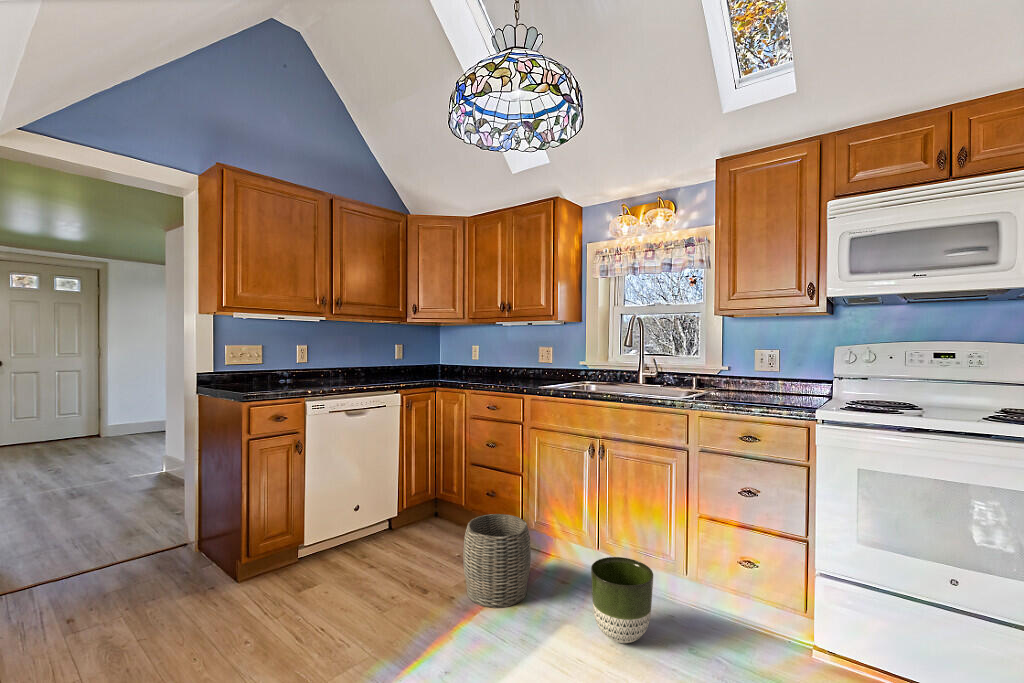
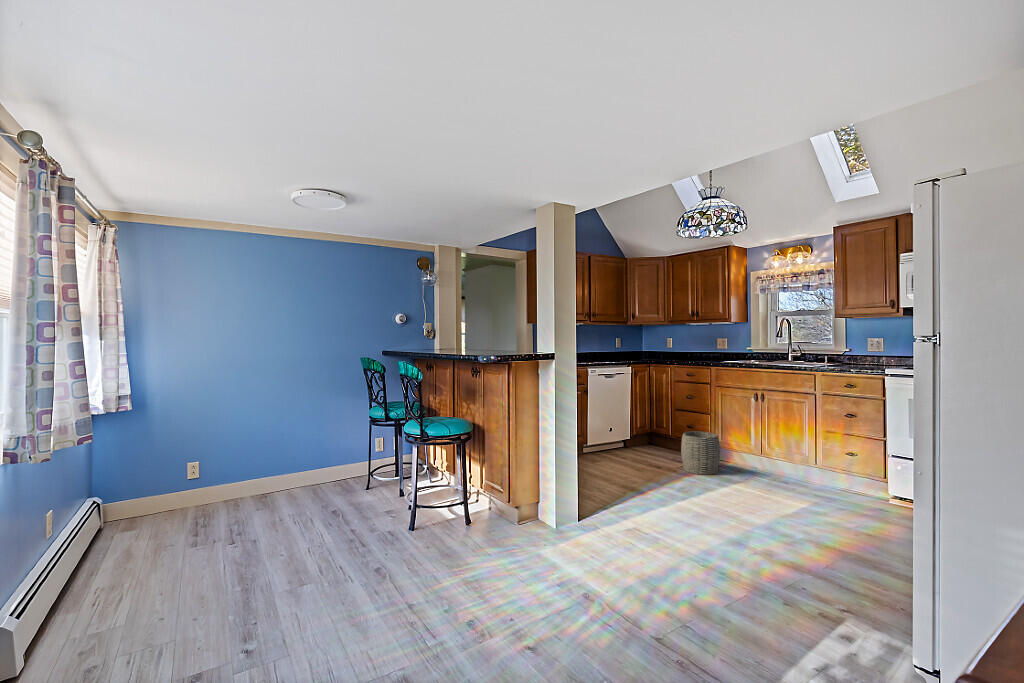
planter: present [591,557,653,643] -> none [757,449,793,488]

